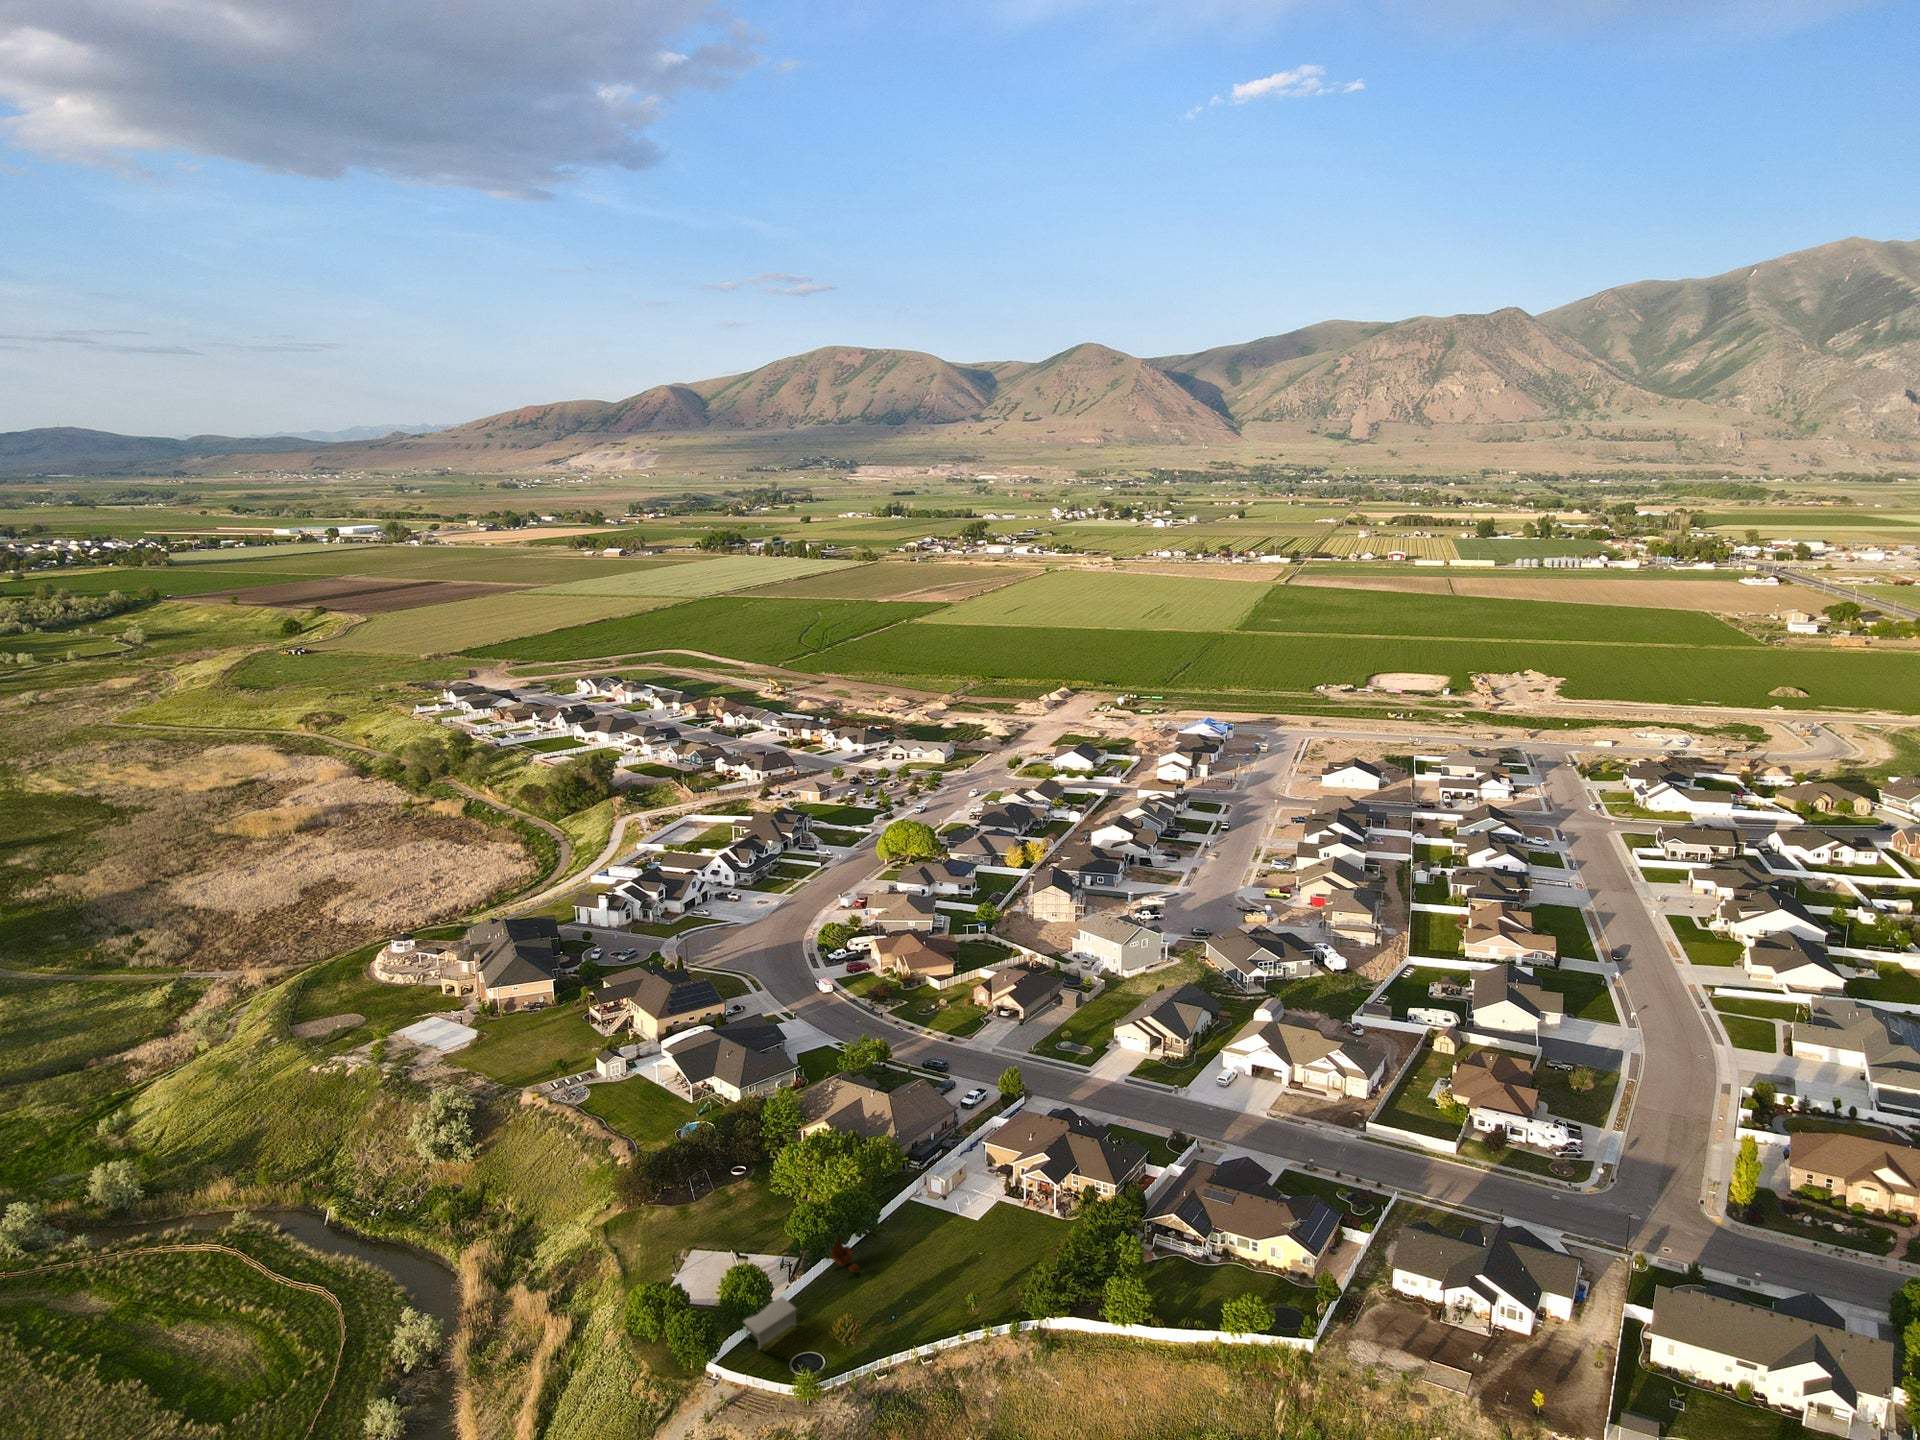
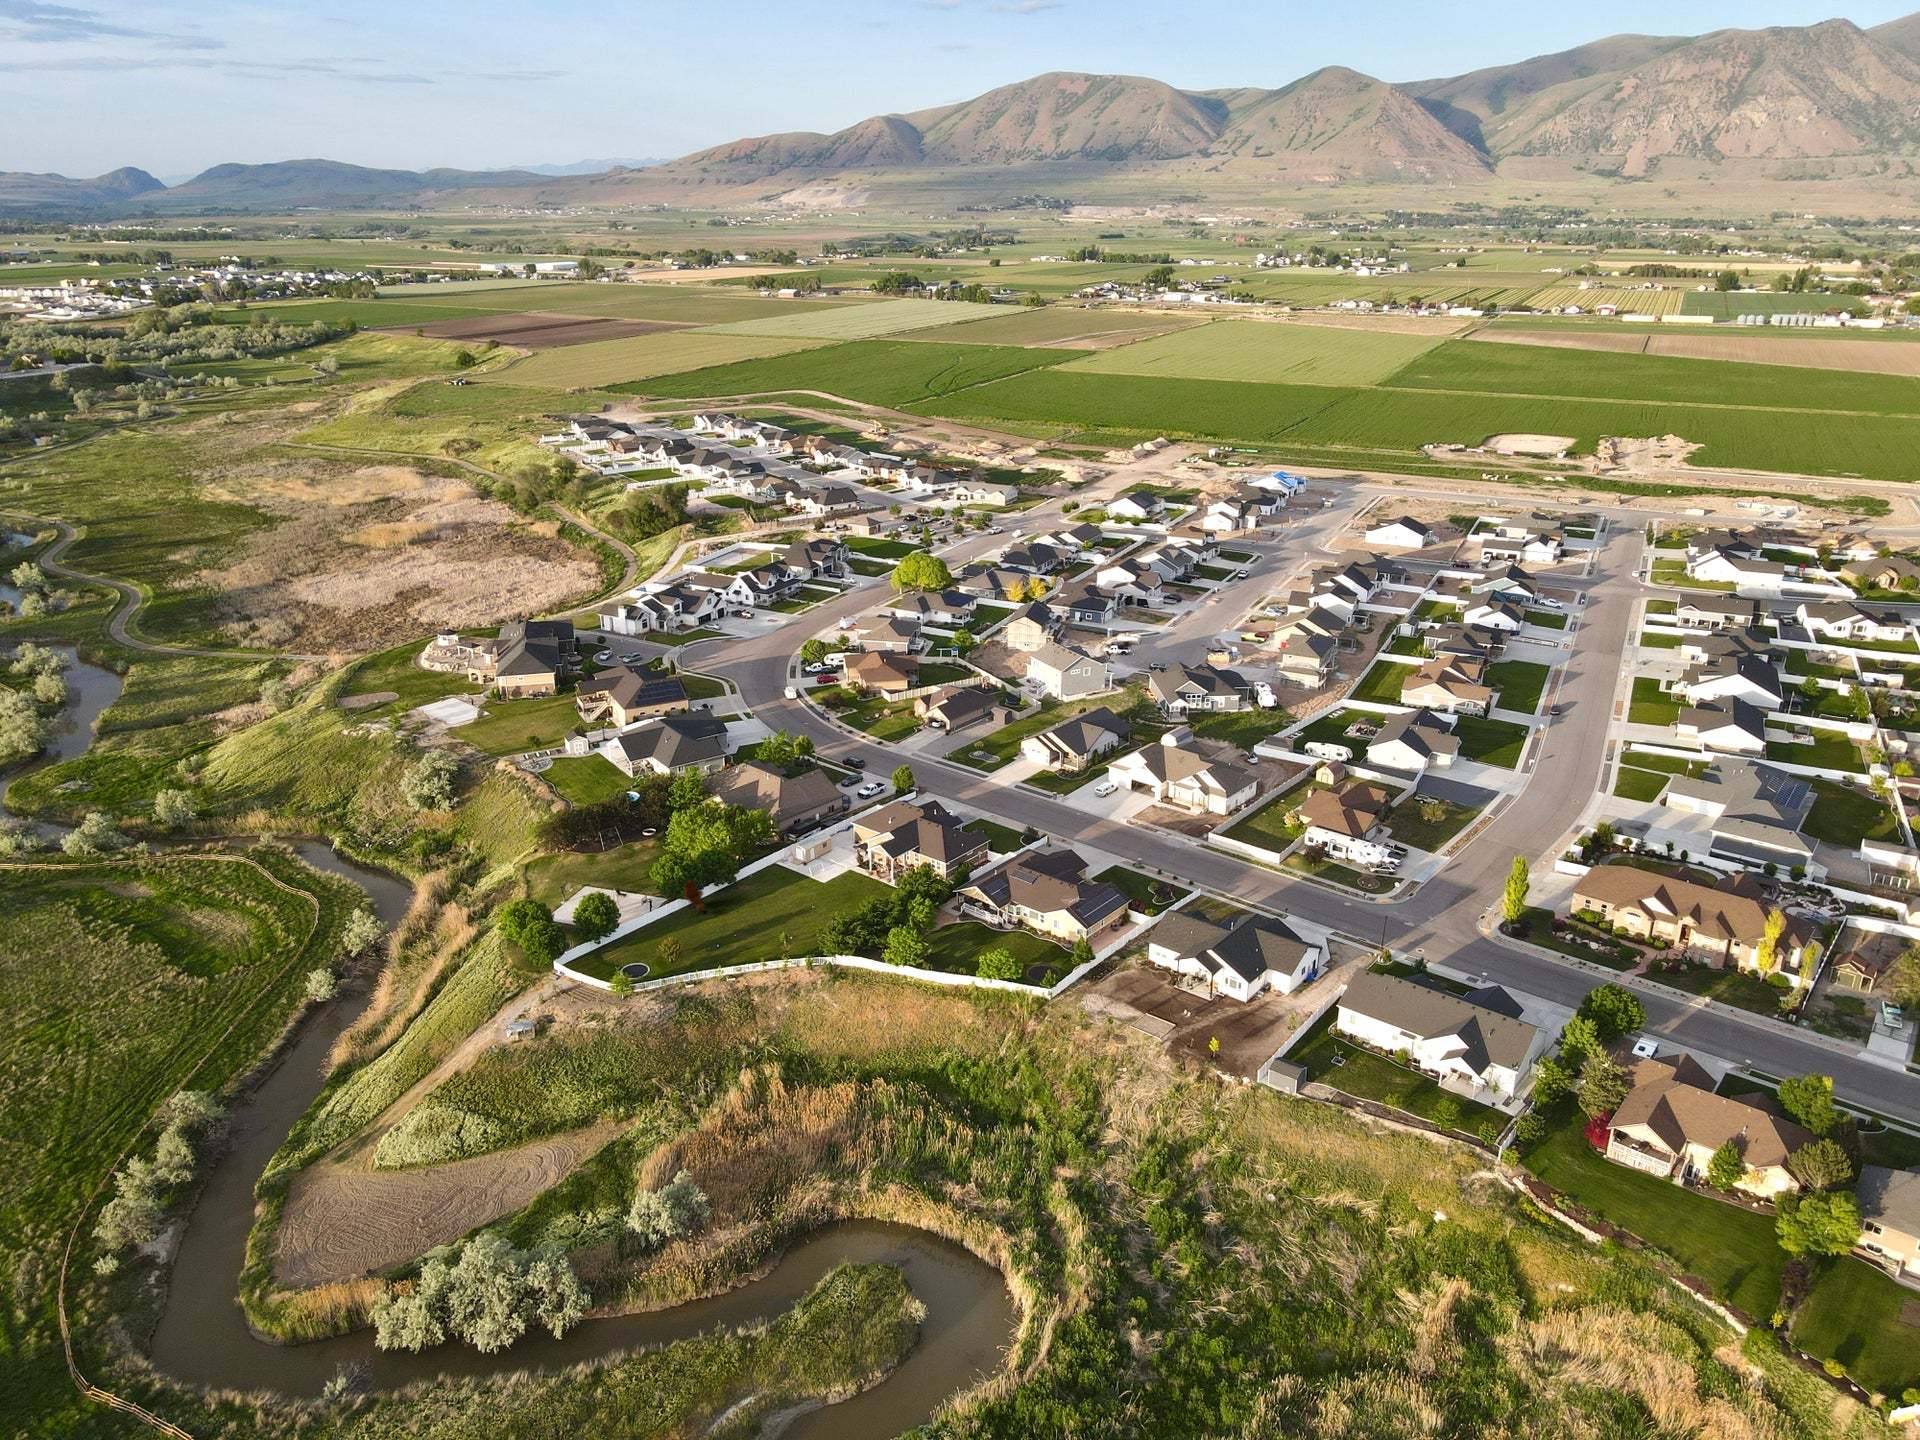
storage bench: present [743,1297,796,1349] -> none [592,920,640,957]

